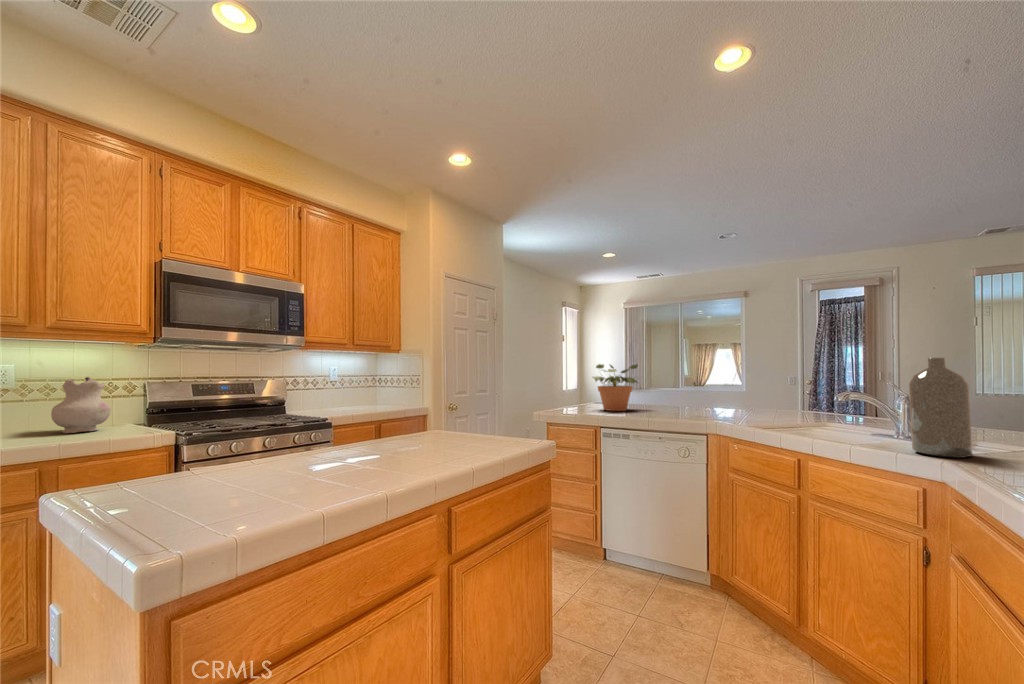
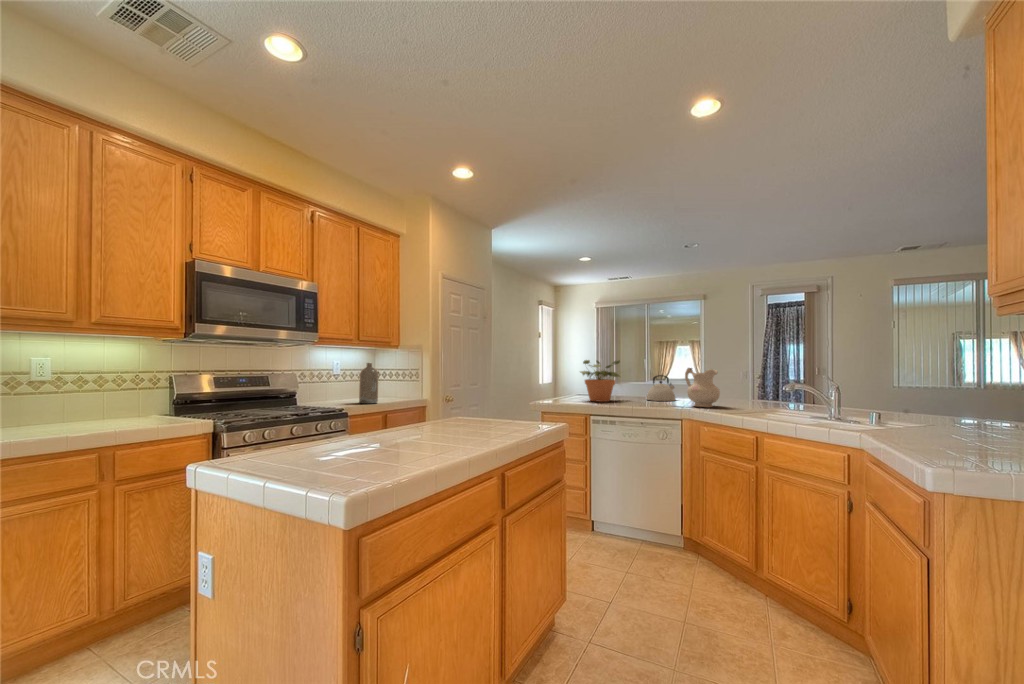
bottle: present [909,358,972,458] -> present [359,363,378,404]
ceramic pitcher: present [51,377,111,433] -> present [685,368,720,407]
kettle: none [669,381,703,411] -> present [647,375,675,401]

